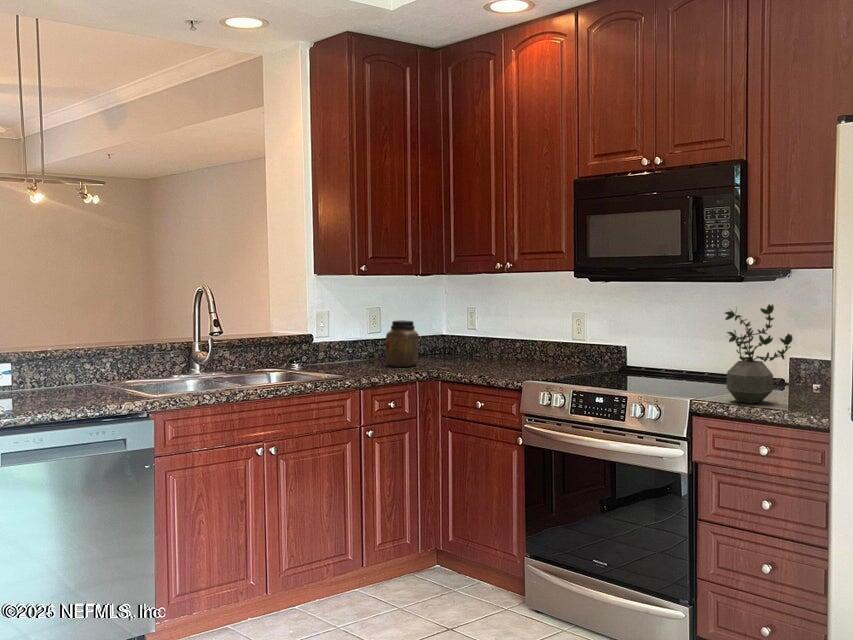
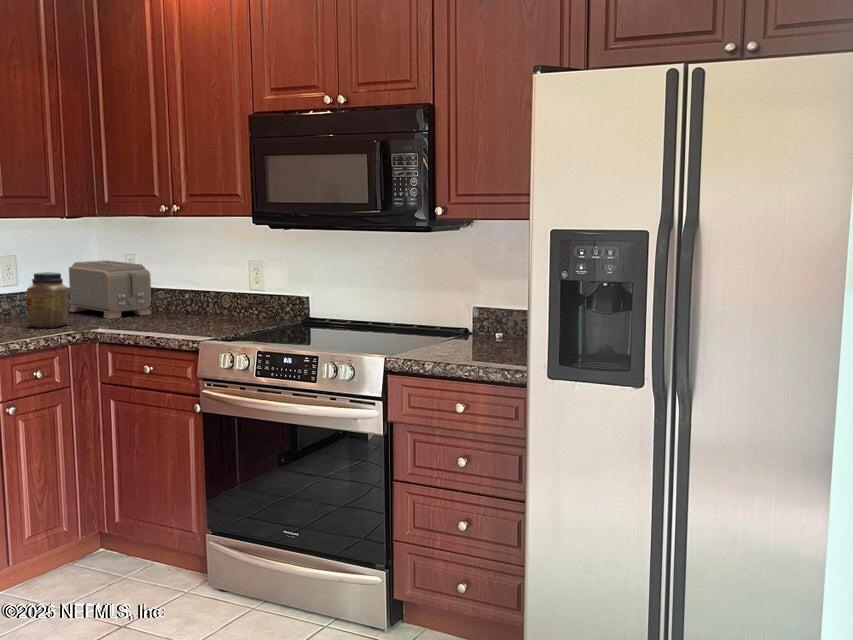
potted plant: present [725,304,792,404] -> none [417,257,484,359]
toaster: none [419,313,487,363] -> present [69,261,151,319]

